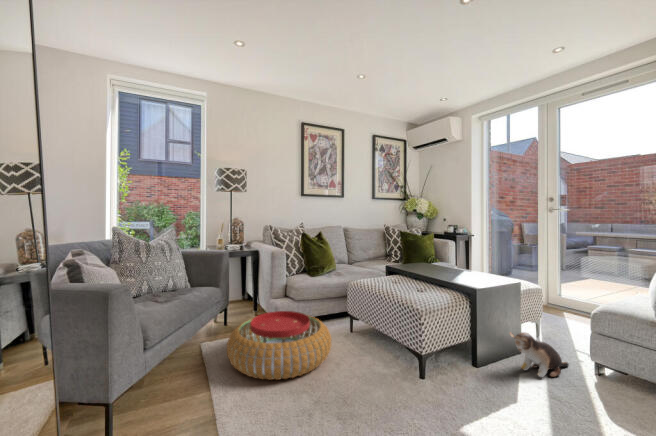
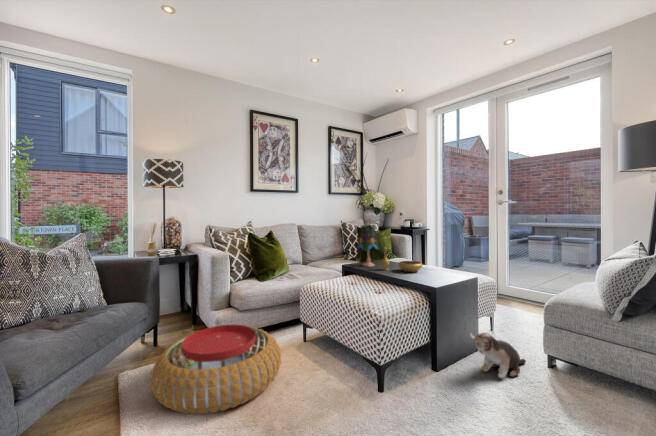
table lamp: none [401,224,423,268] -> present [357,220,380,267]
decorative bowl: none [424,249,465,274] -> present [381,247,422,272]

